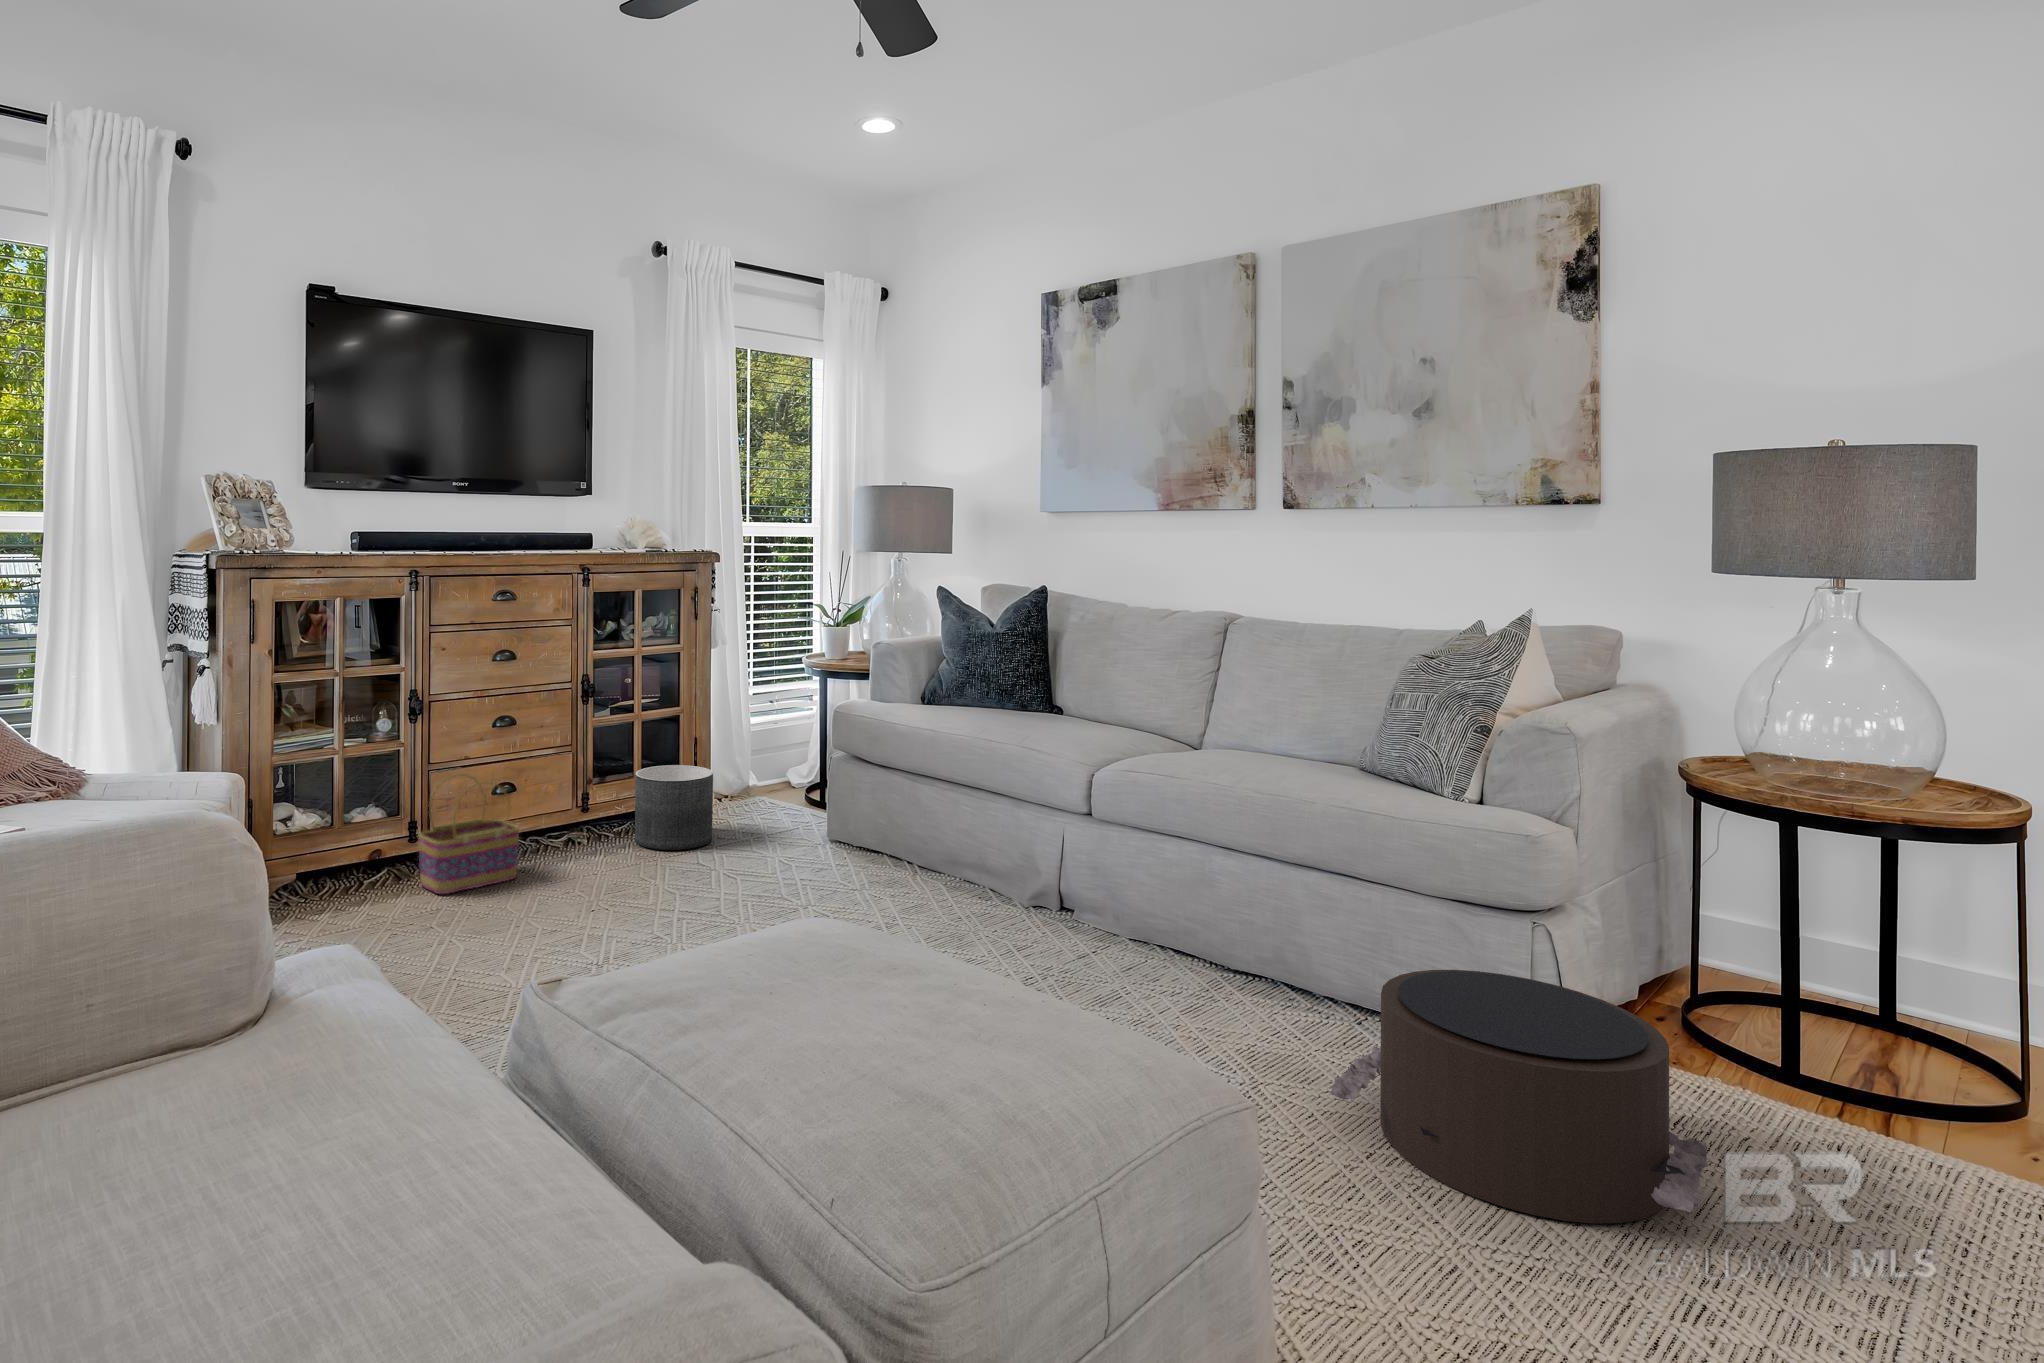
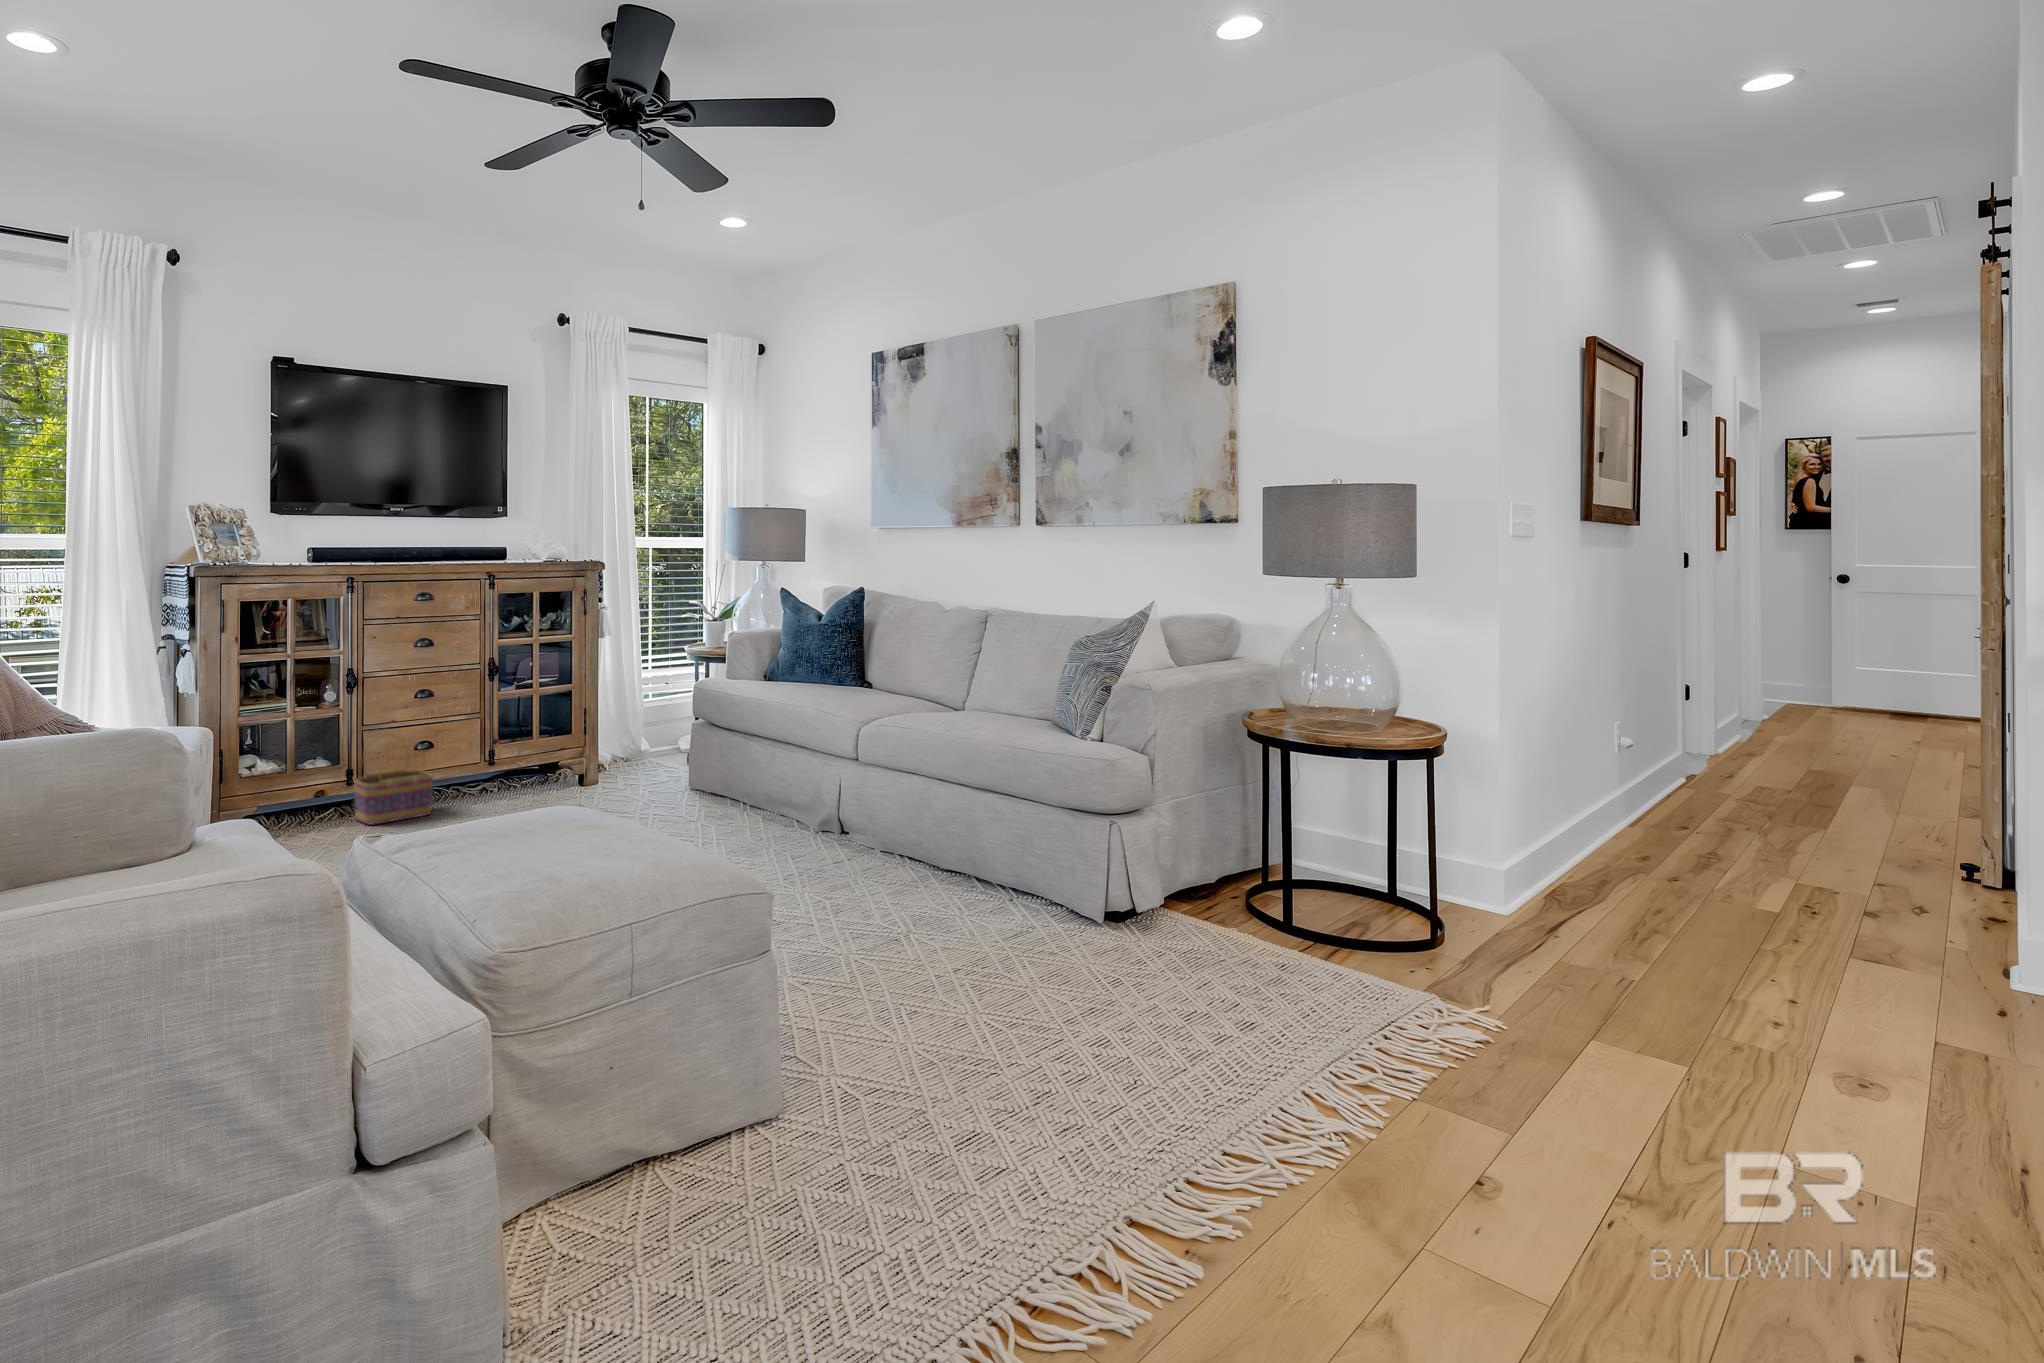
planter: present [635,765,713,850] -> none [532,731,595,795]
pouf: present [1330,970,1707,1223] -> none [941,850,1168,998]

